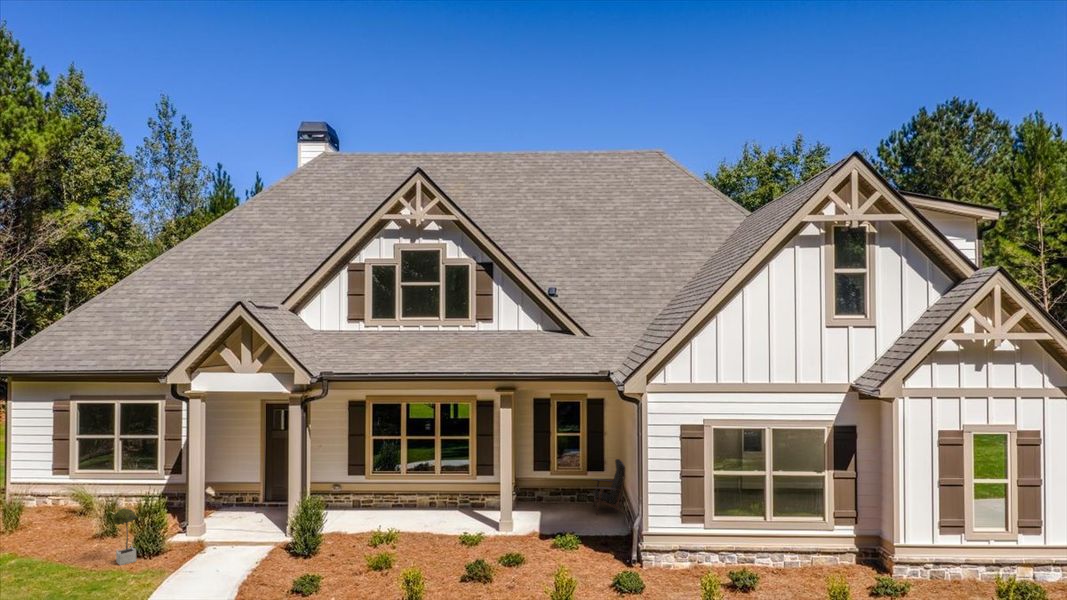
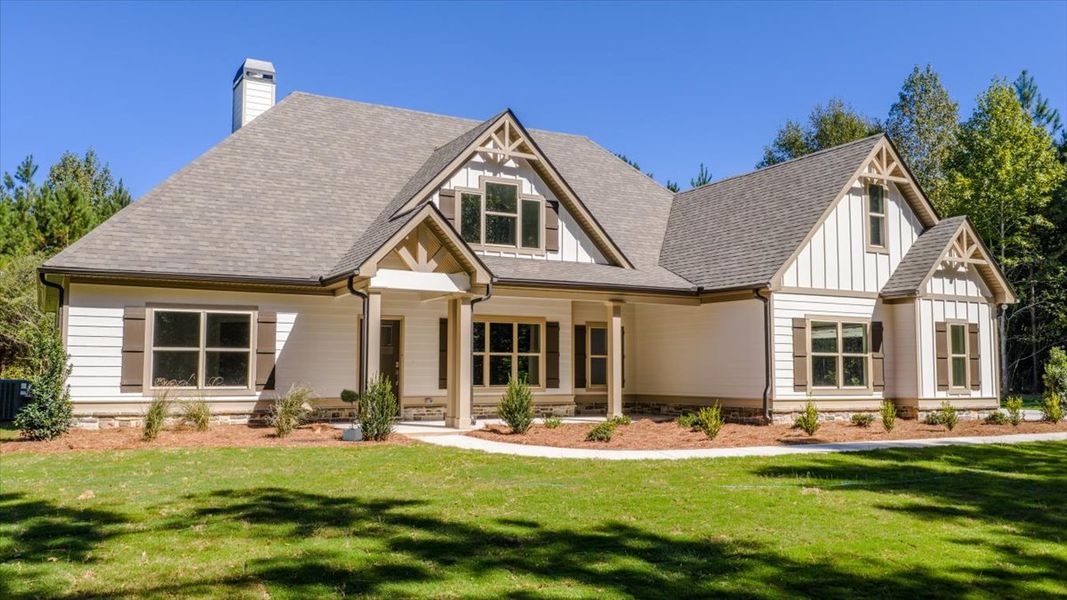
lounge chair: present [592,459,625,515] -> none [634,372,671,414]

